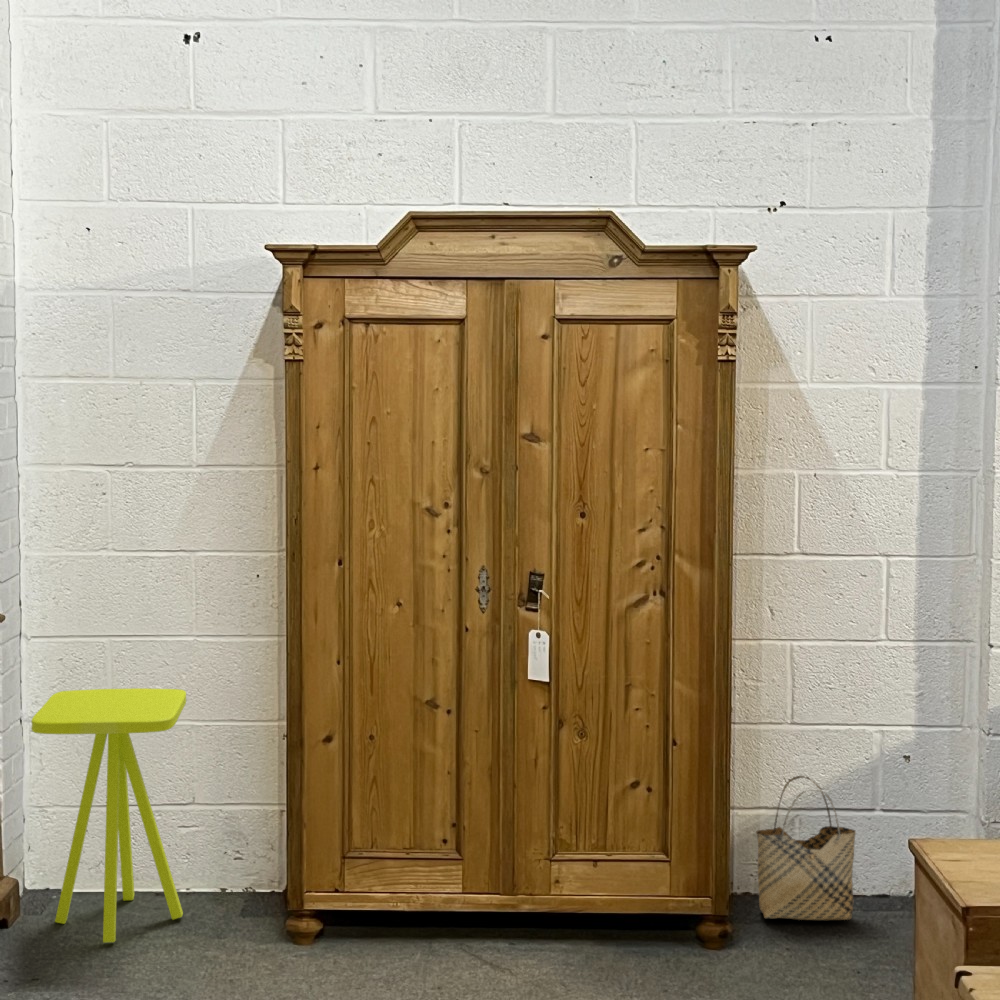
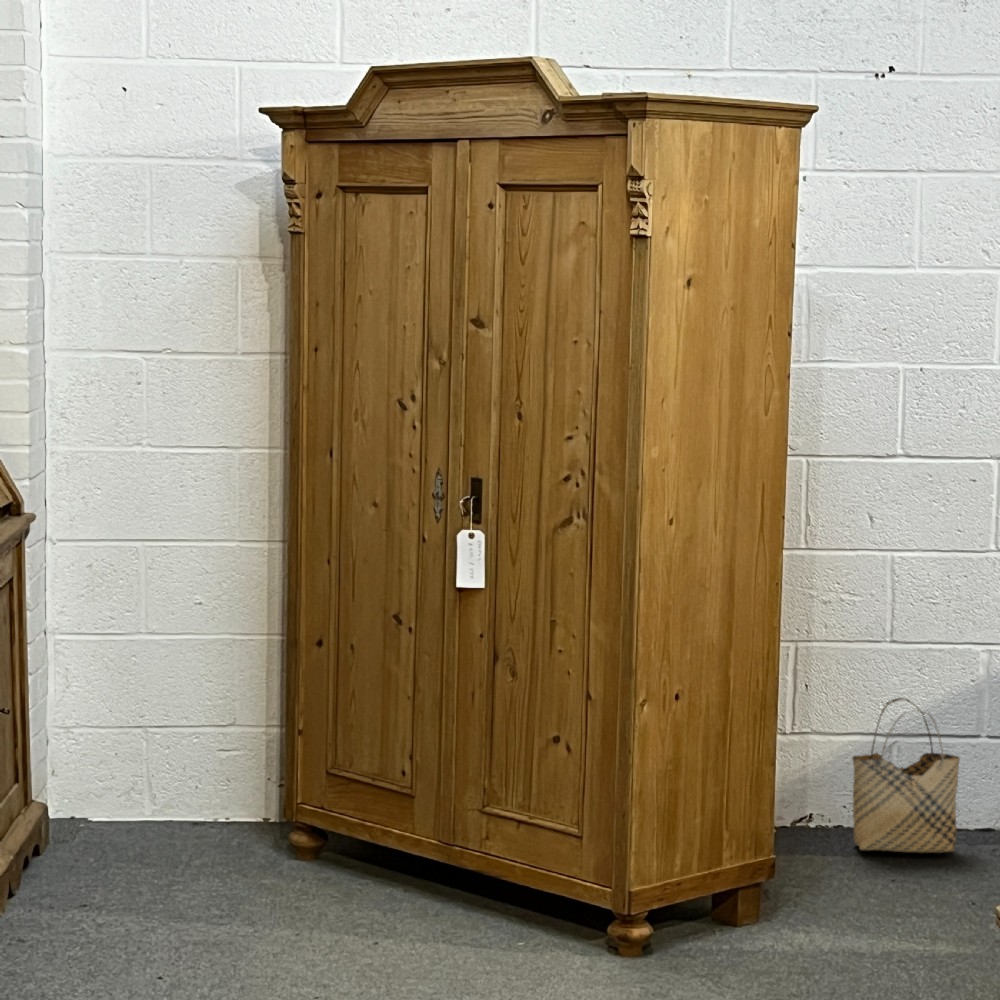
side table: present [31,688,186,943] -> none [70,598,230,868]

